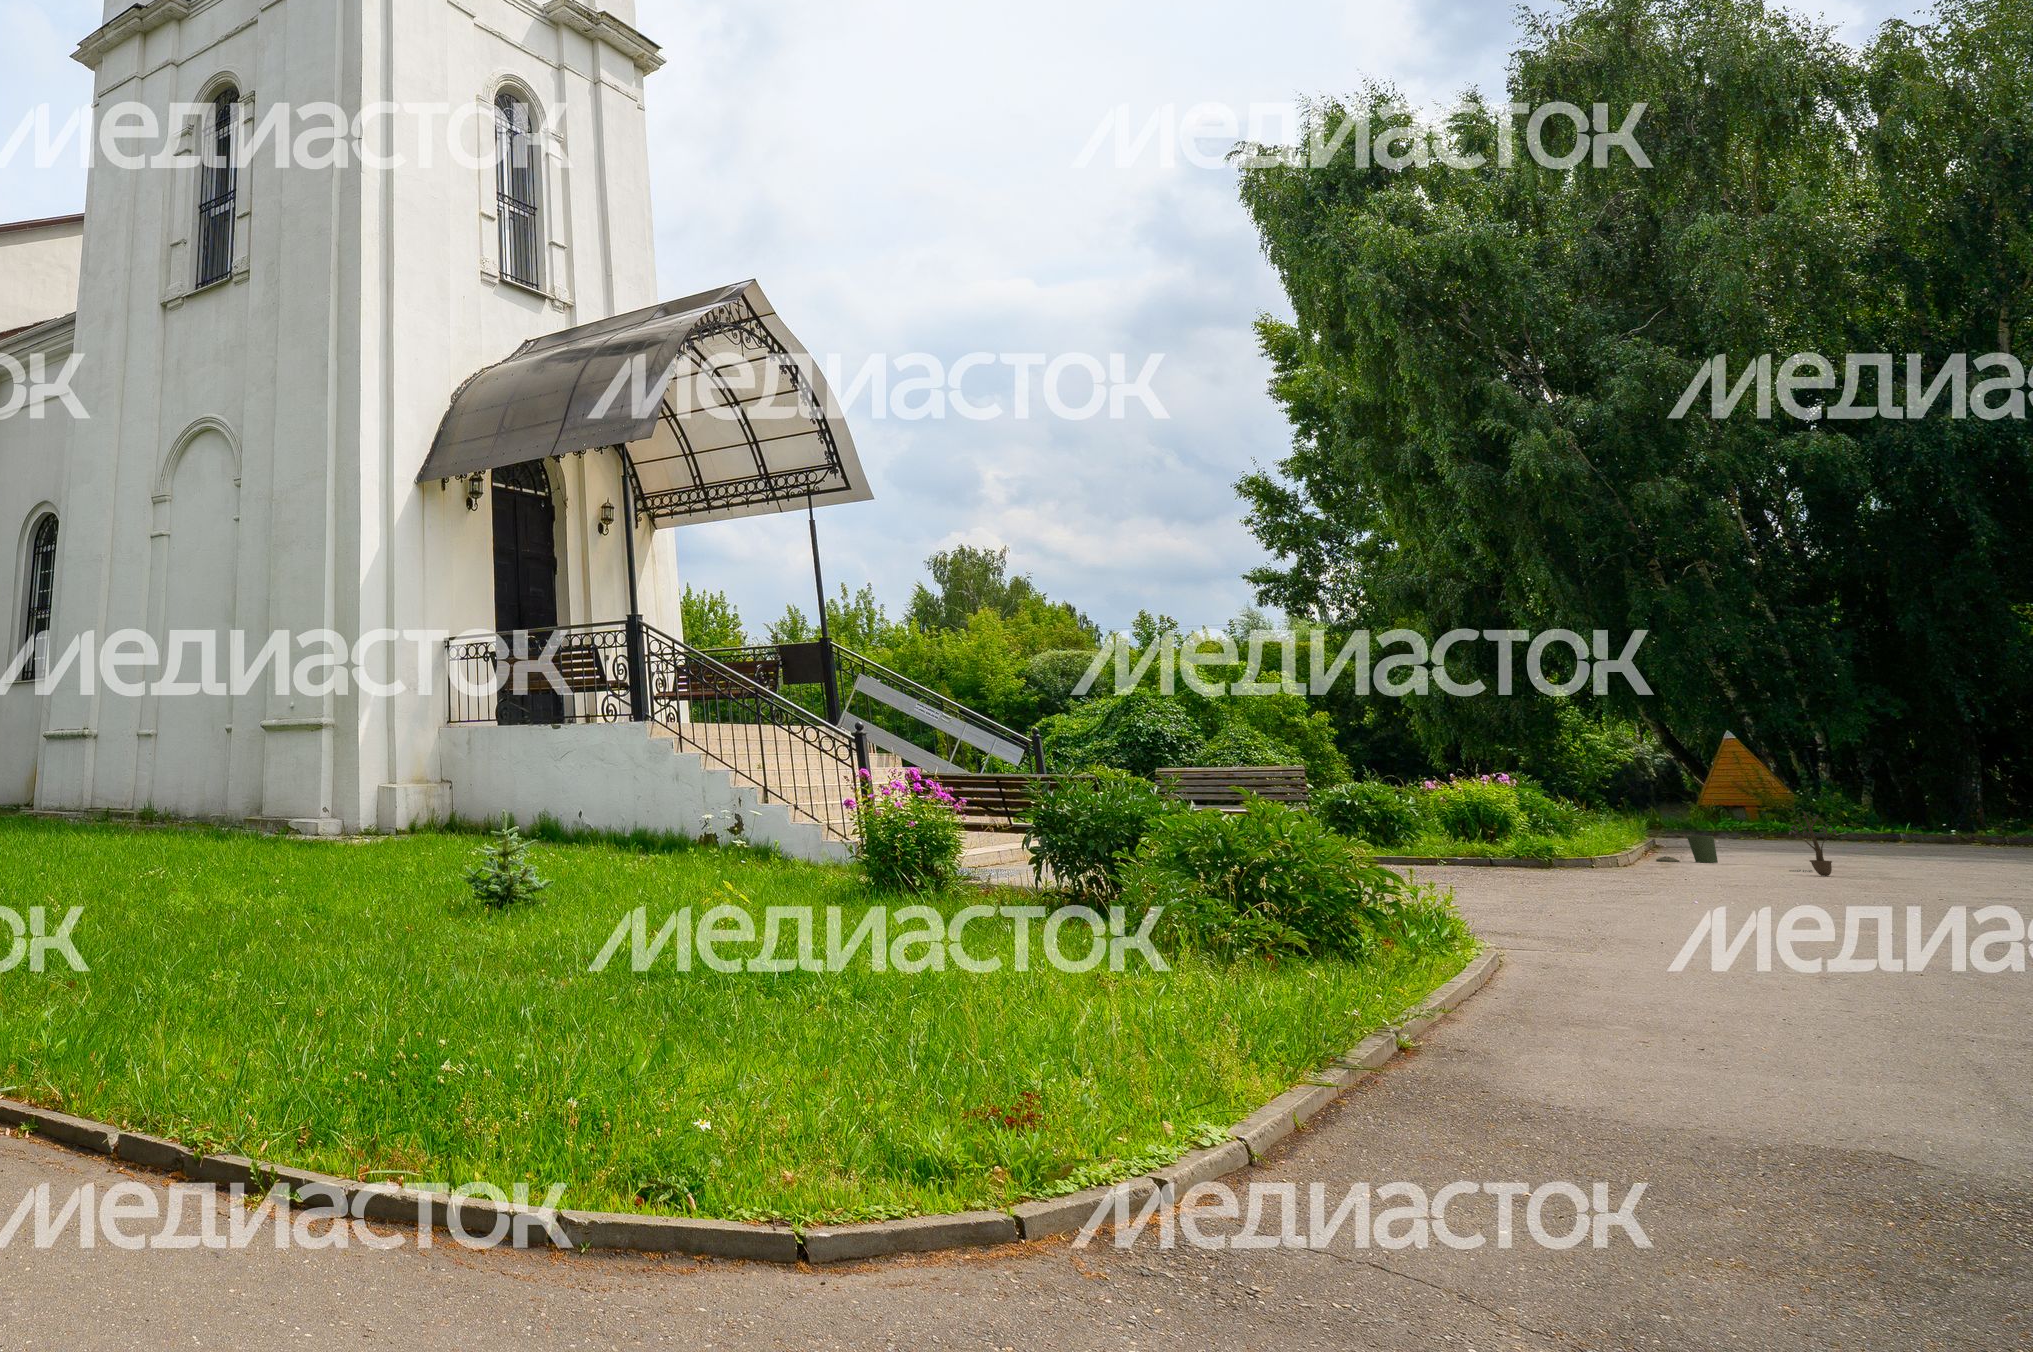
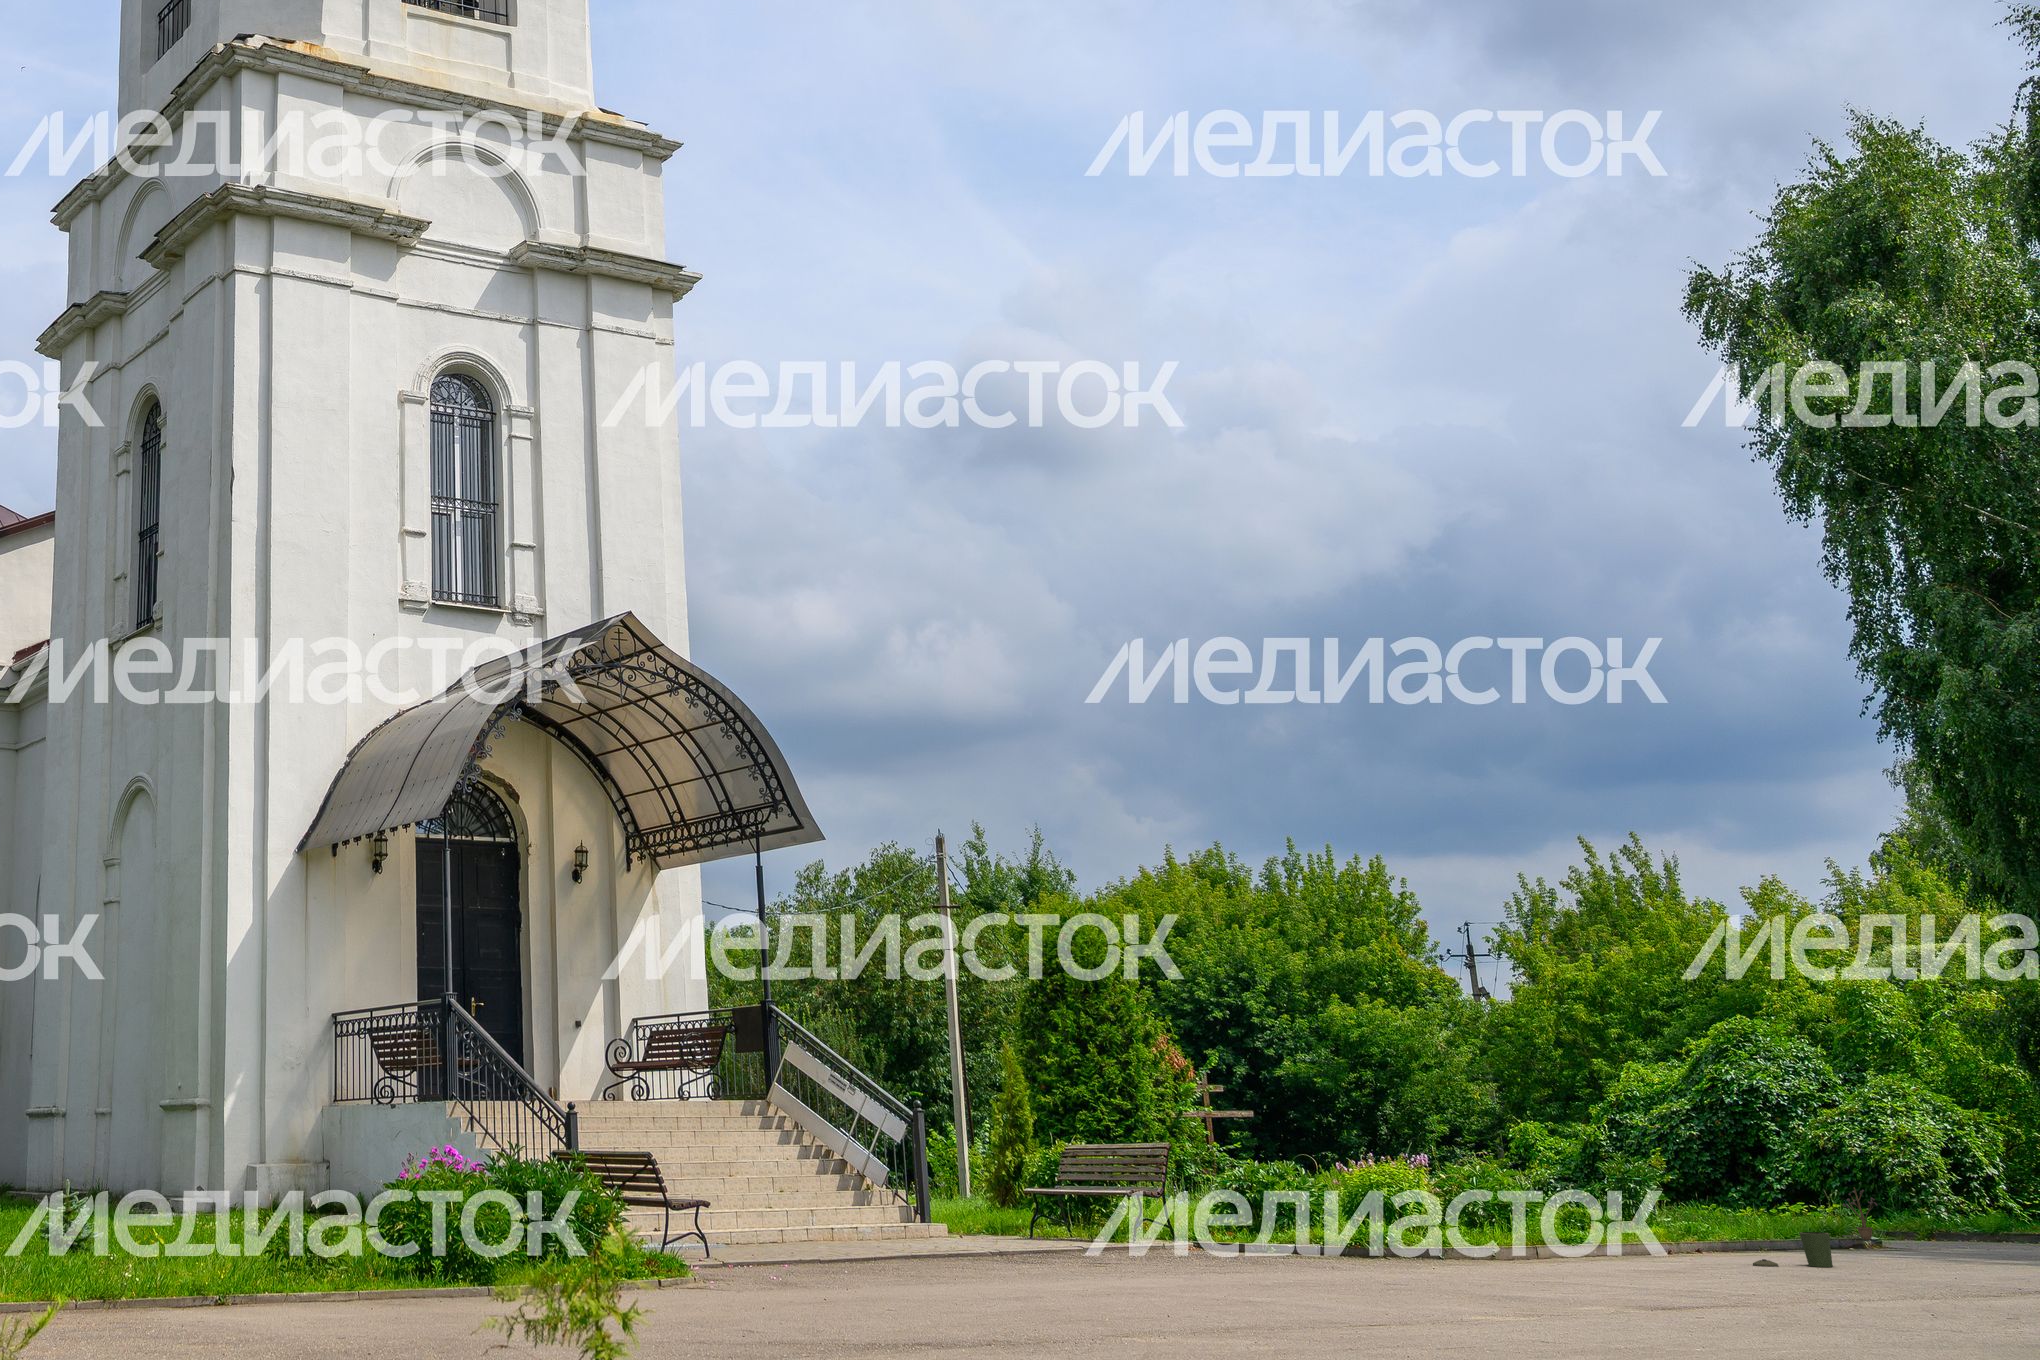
decorative plant: present [1789,812,1837,876] -> present [1843,1187,1877,1240]

